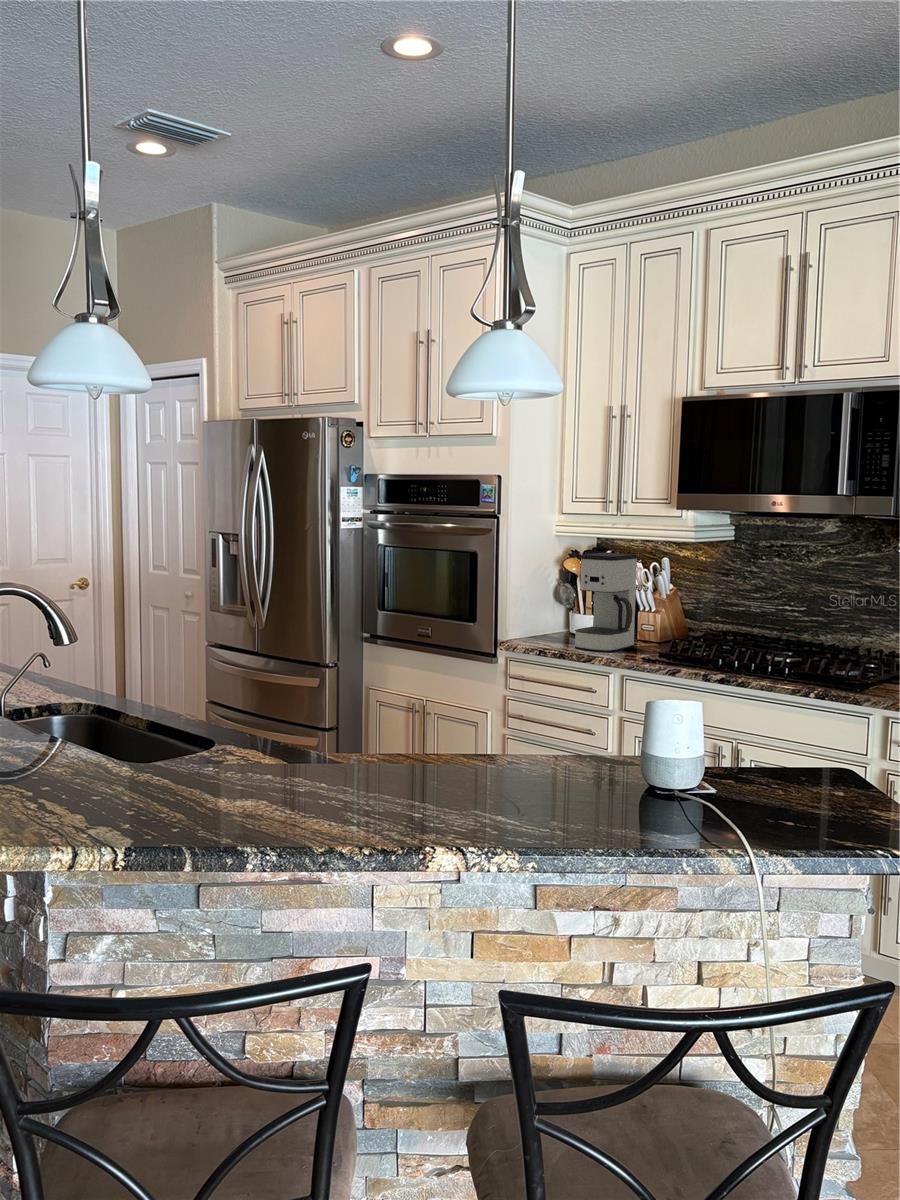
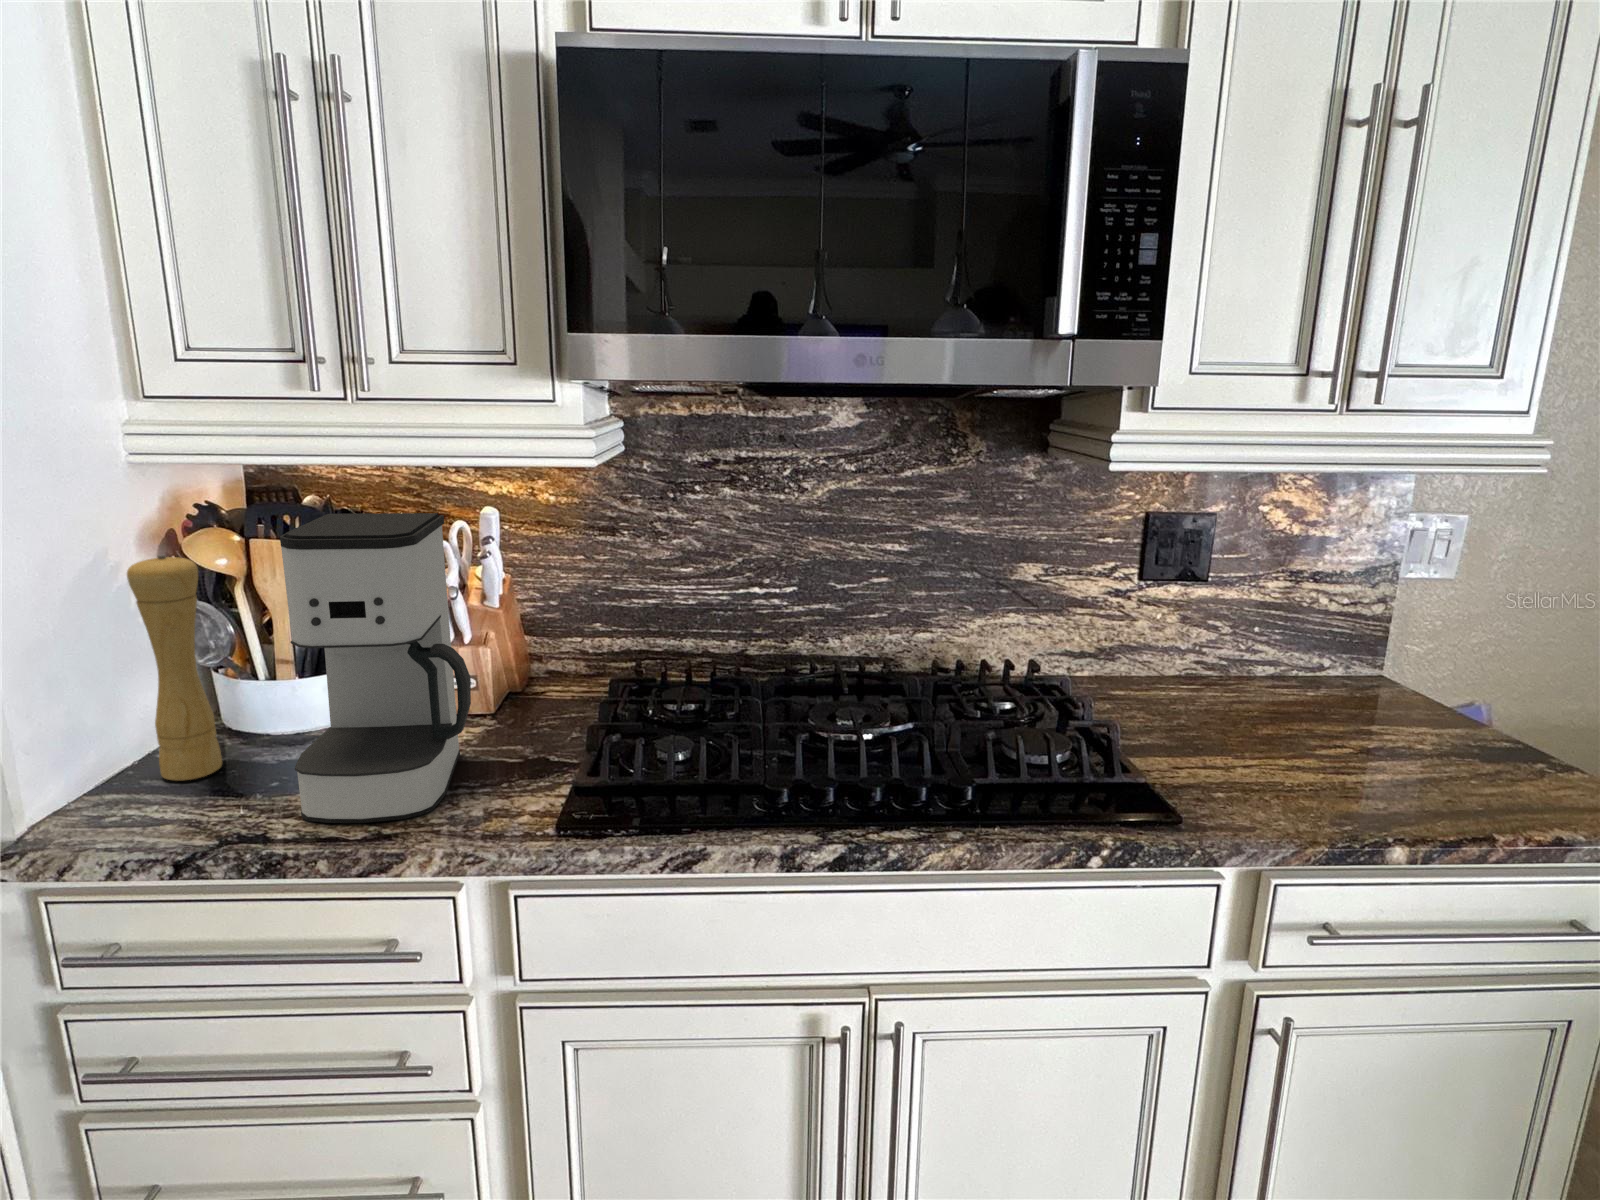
pepper mill: none [546,563,566,638] -> present [127,555,222,780]

